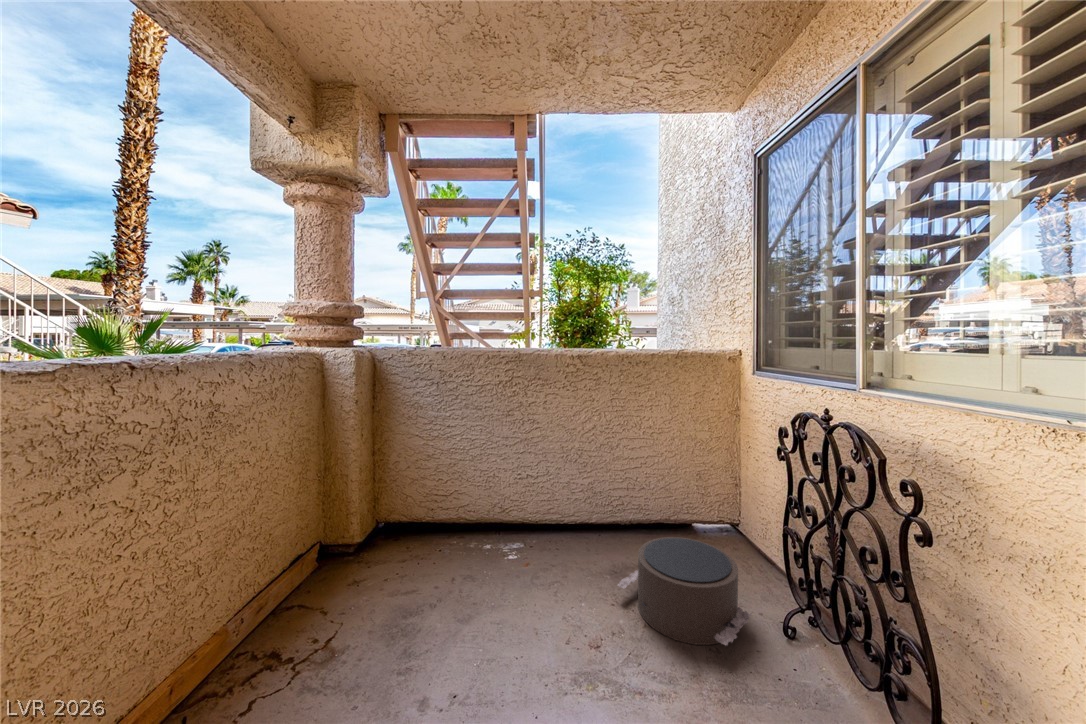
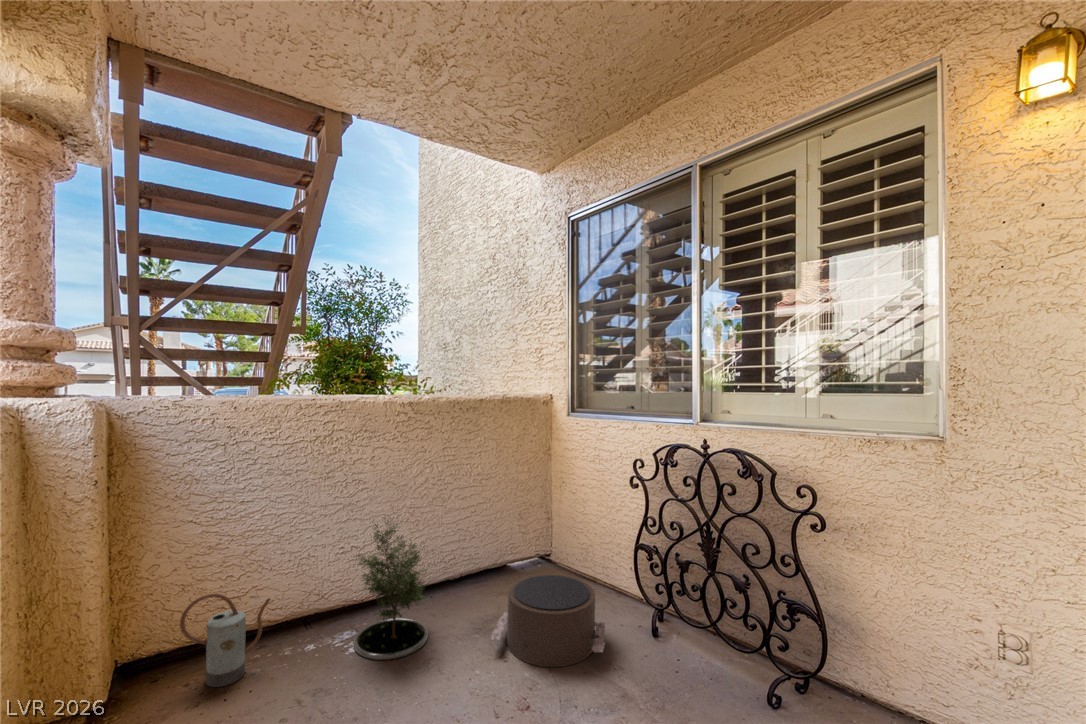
potted tree: none [515,450,583,573] -> present [354,522,428,660]
watering can: none [410,485,463,551] -> present [180,593,271,687]

